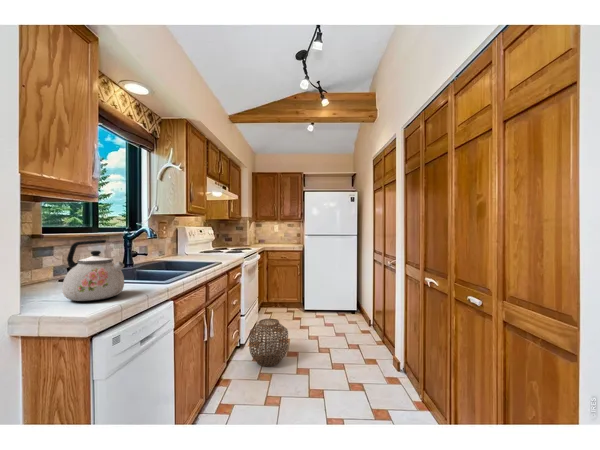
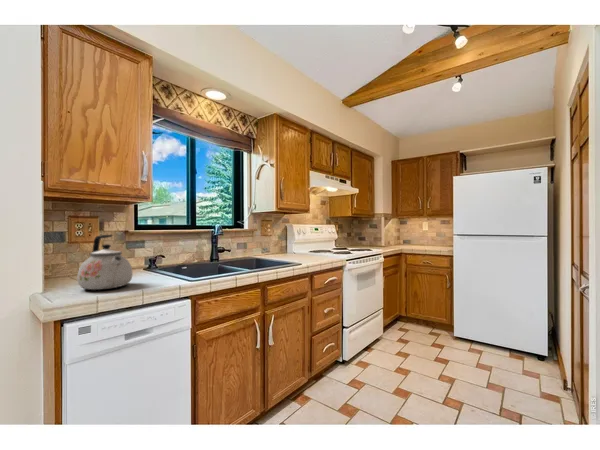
woven basket: present [249,318,288,367] -> none [339,338,389,401]

